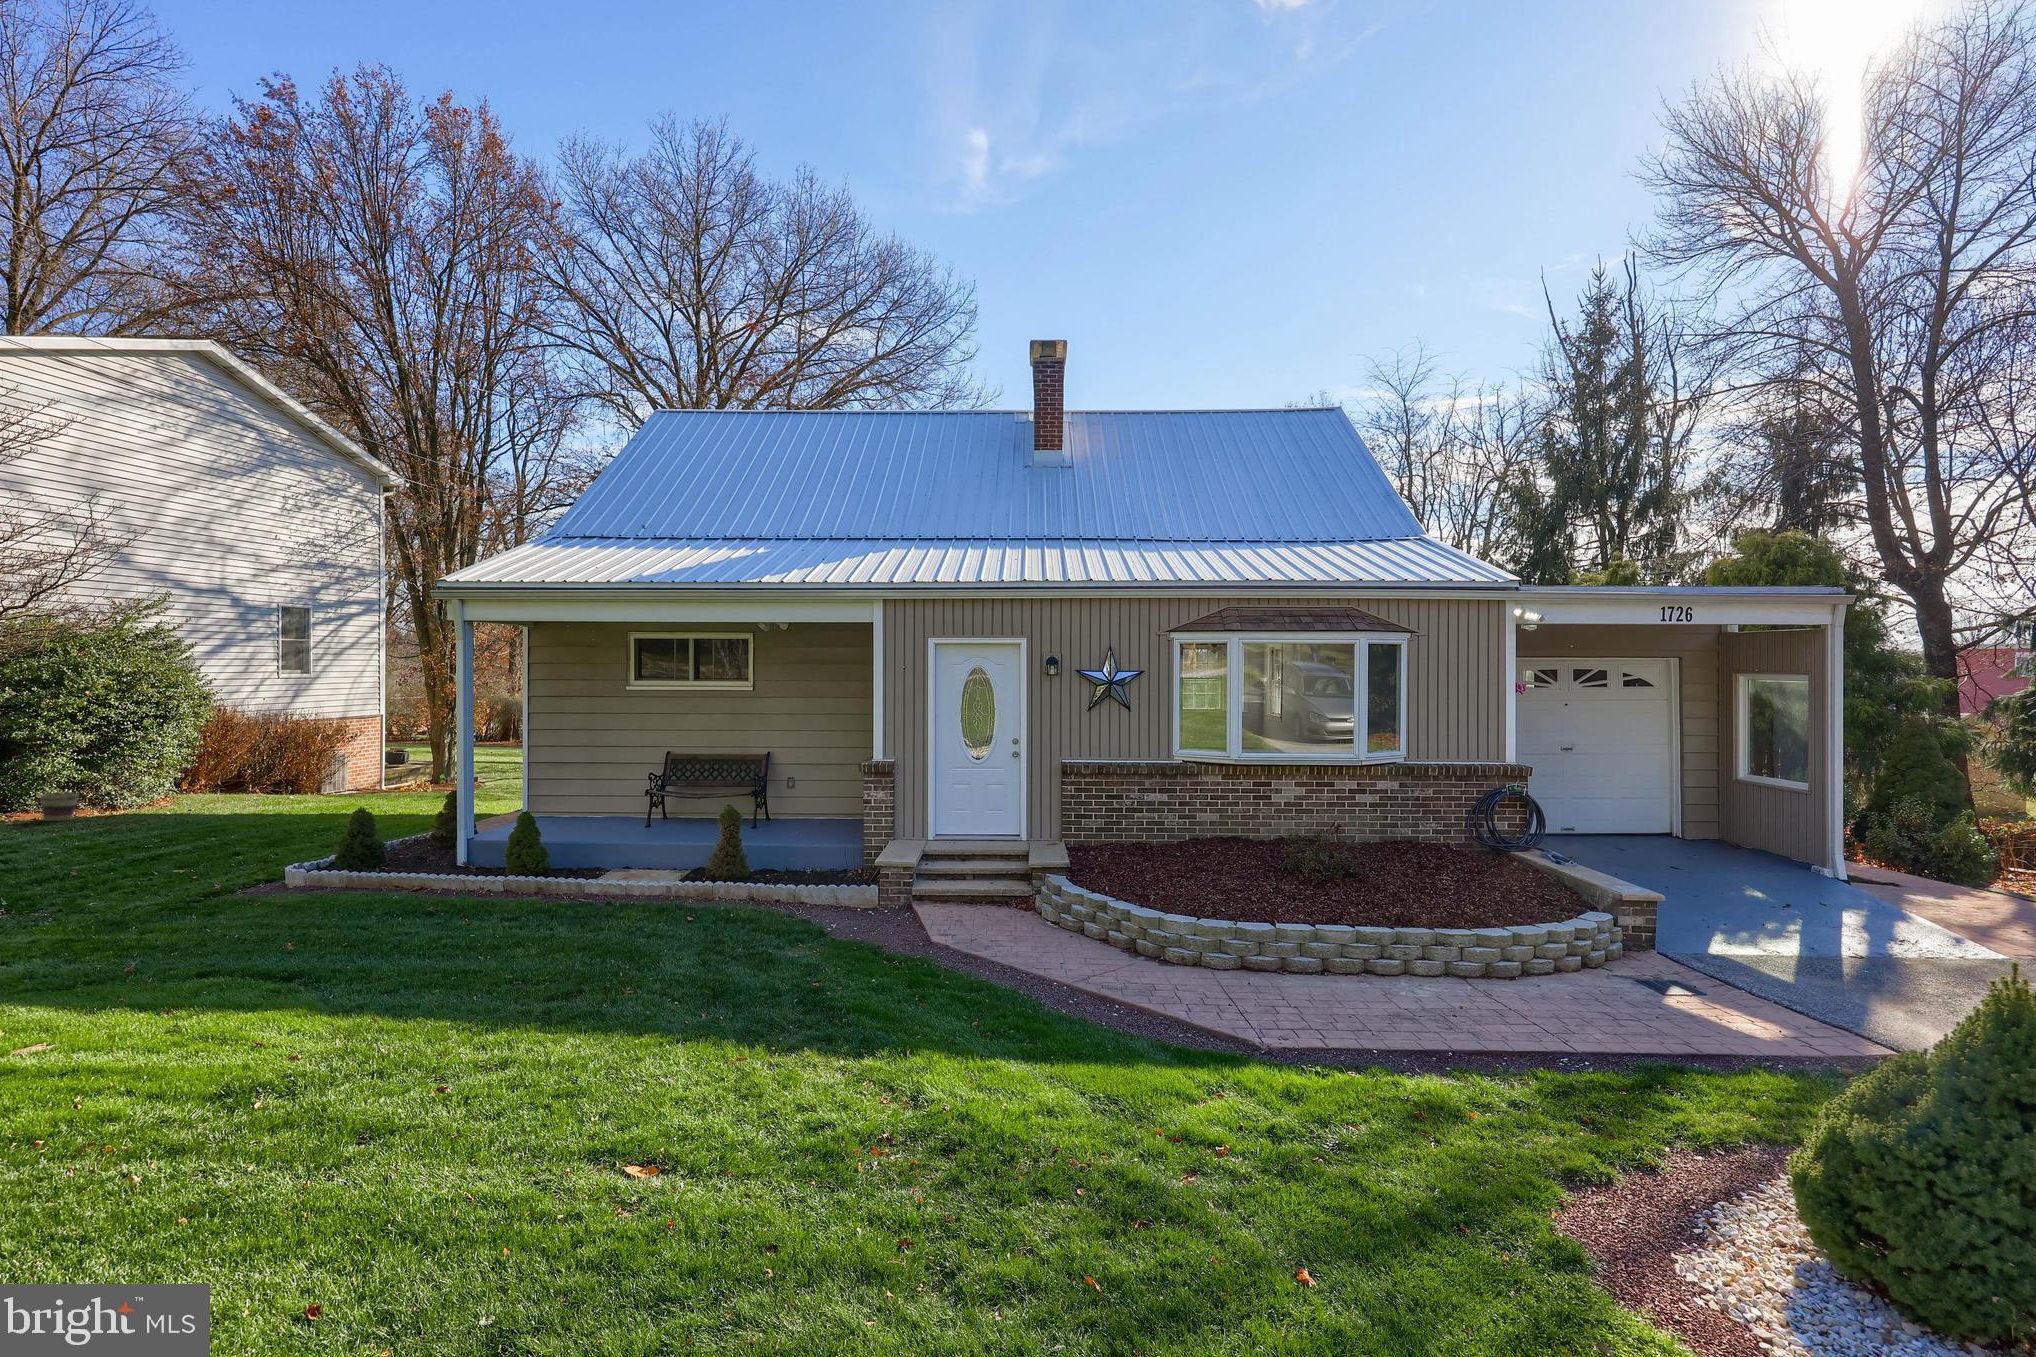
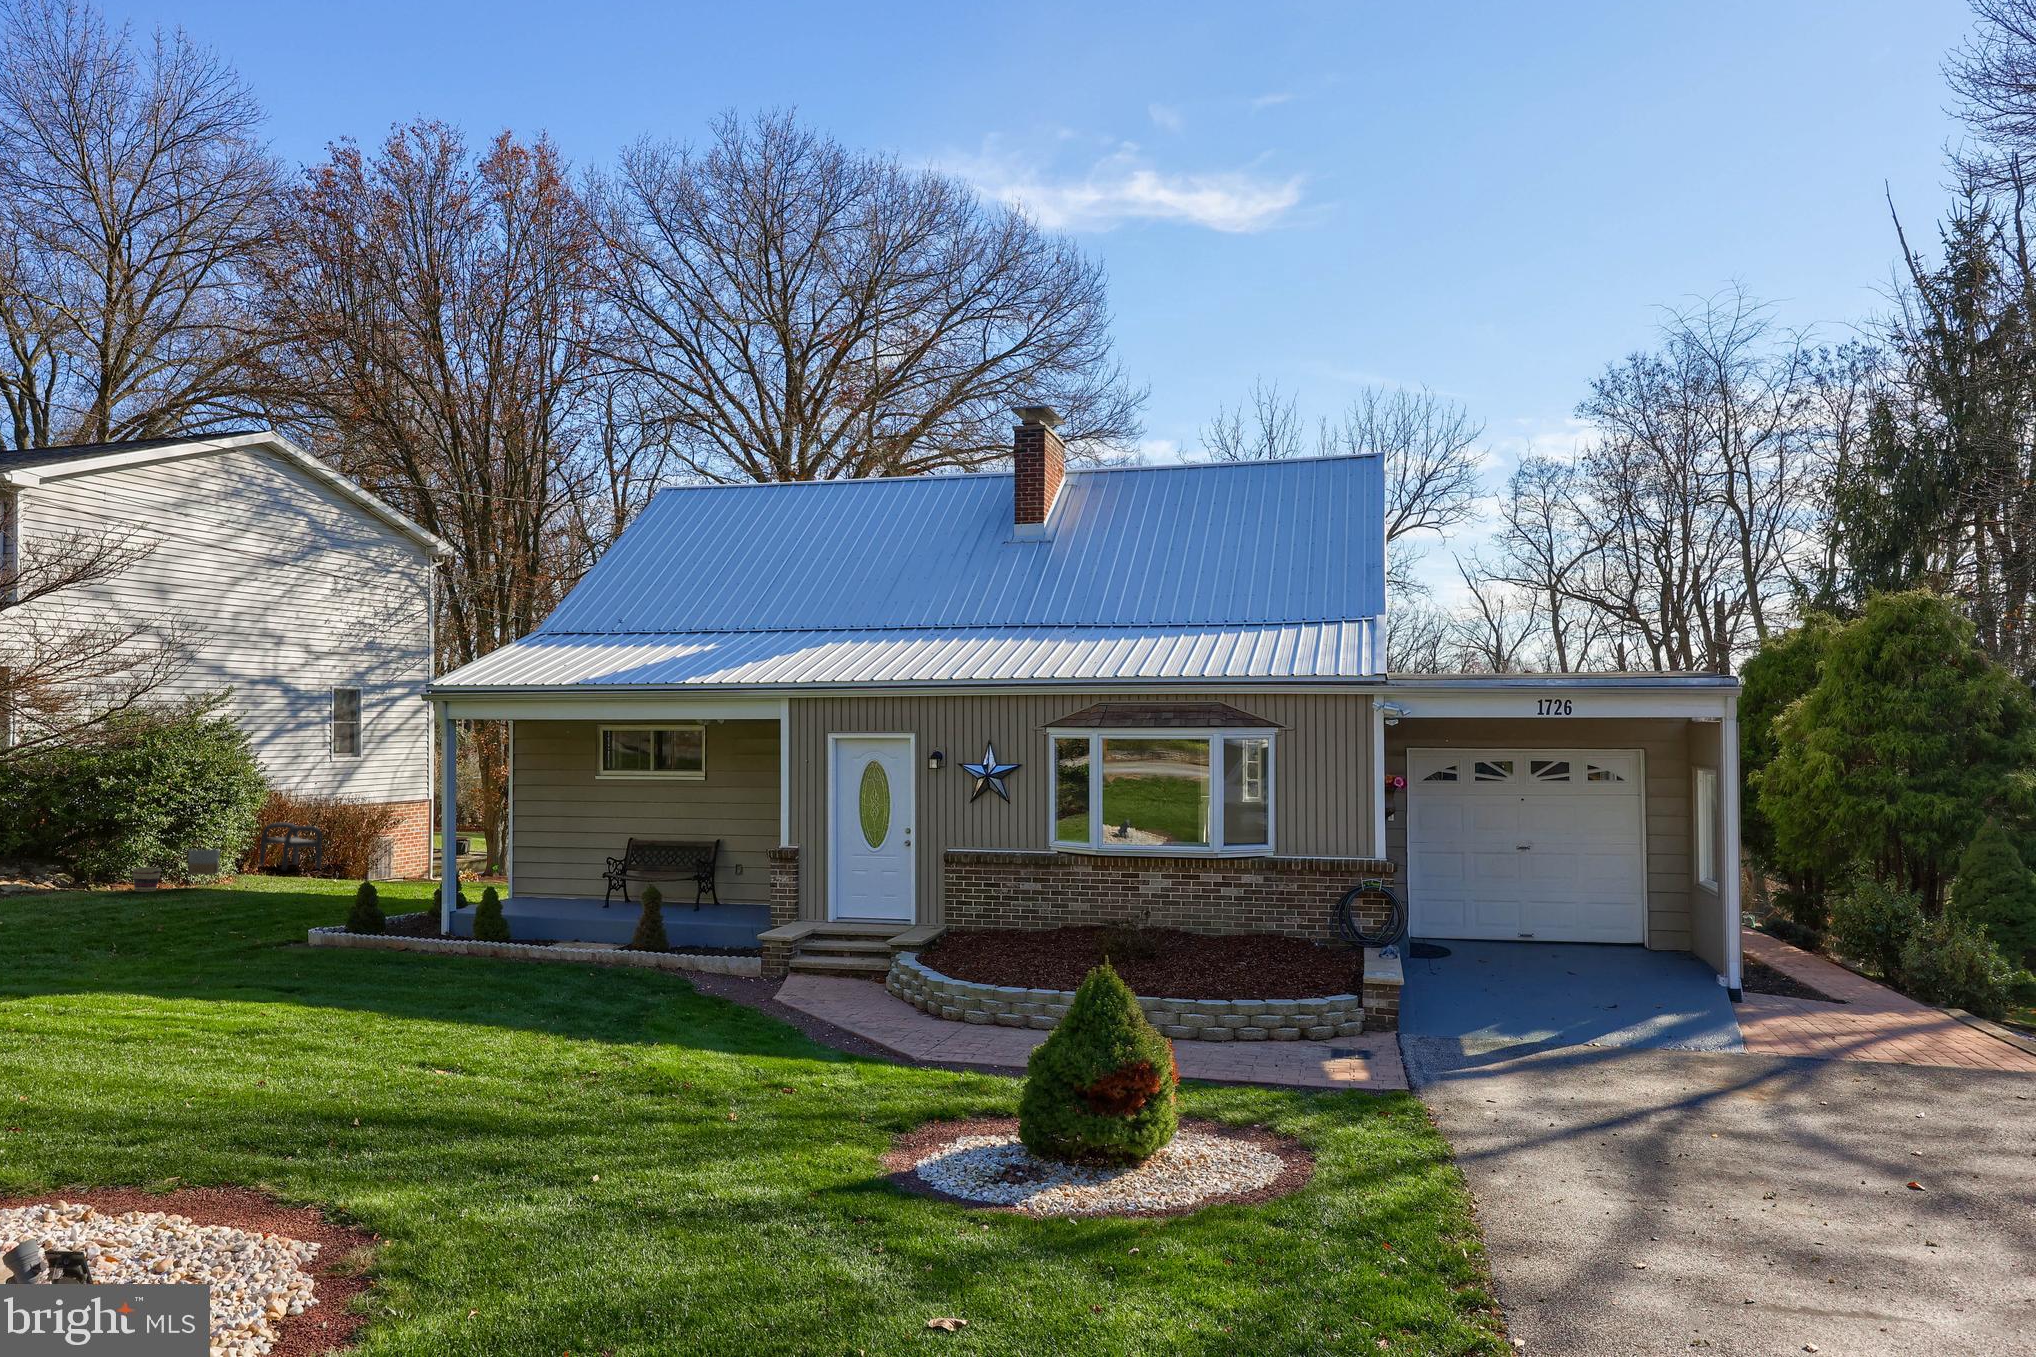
bench: none [203,740,279,790] -> present [259,823,322,870]
planter: none [114,769,157,813] -> present [187,848,220,885]

